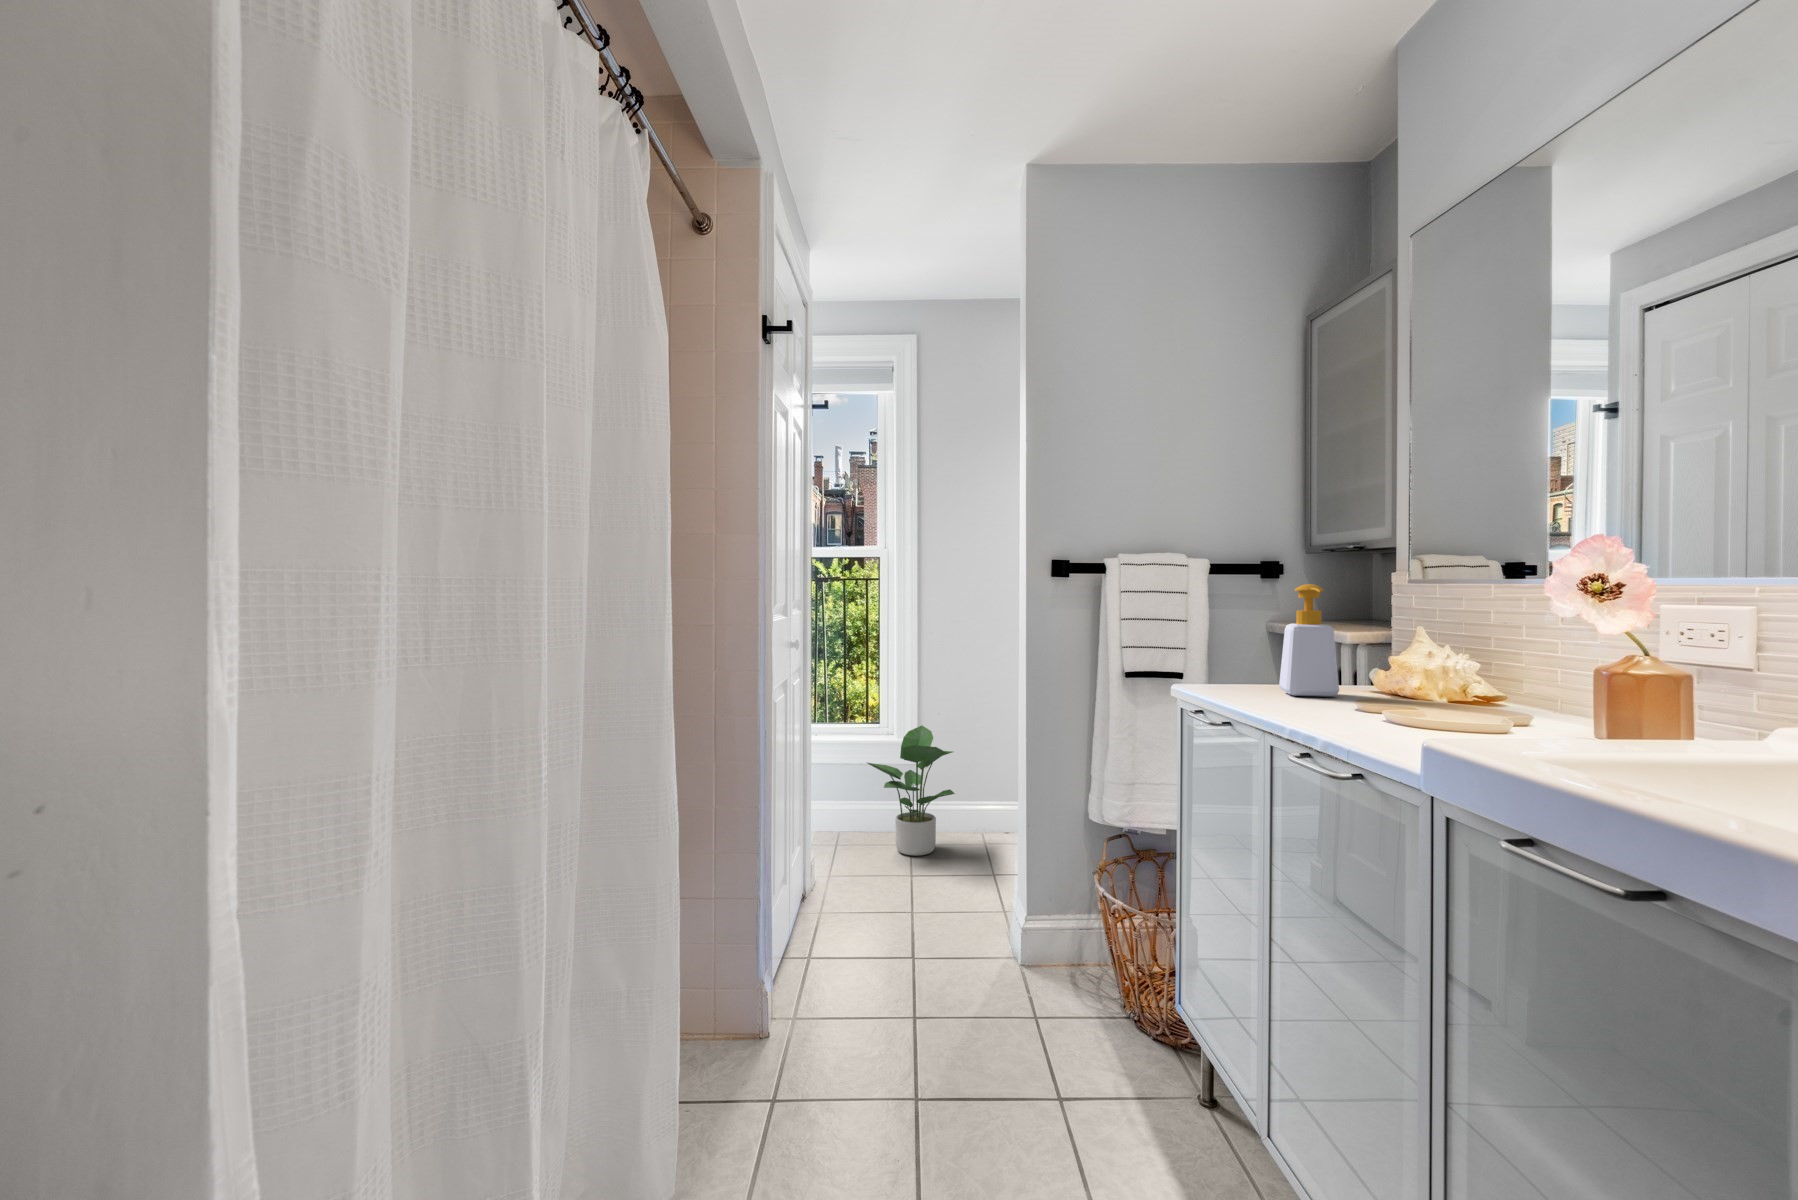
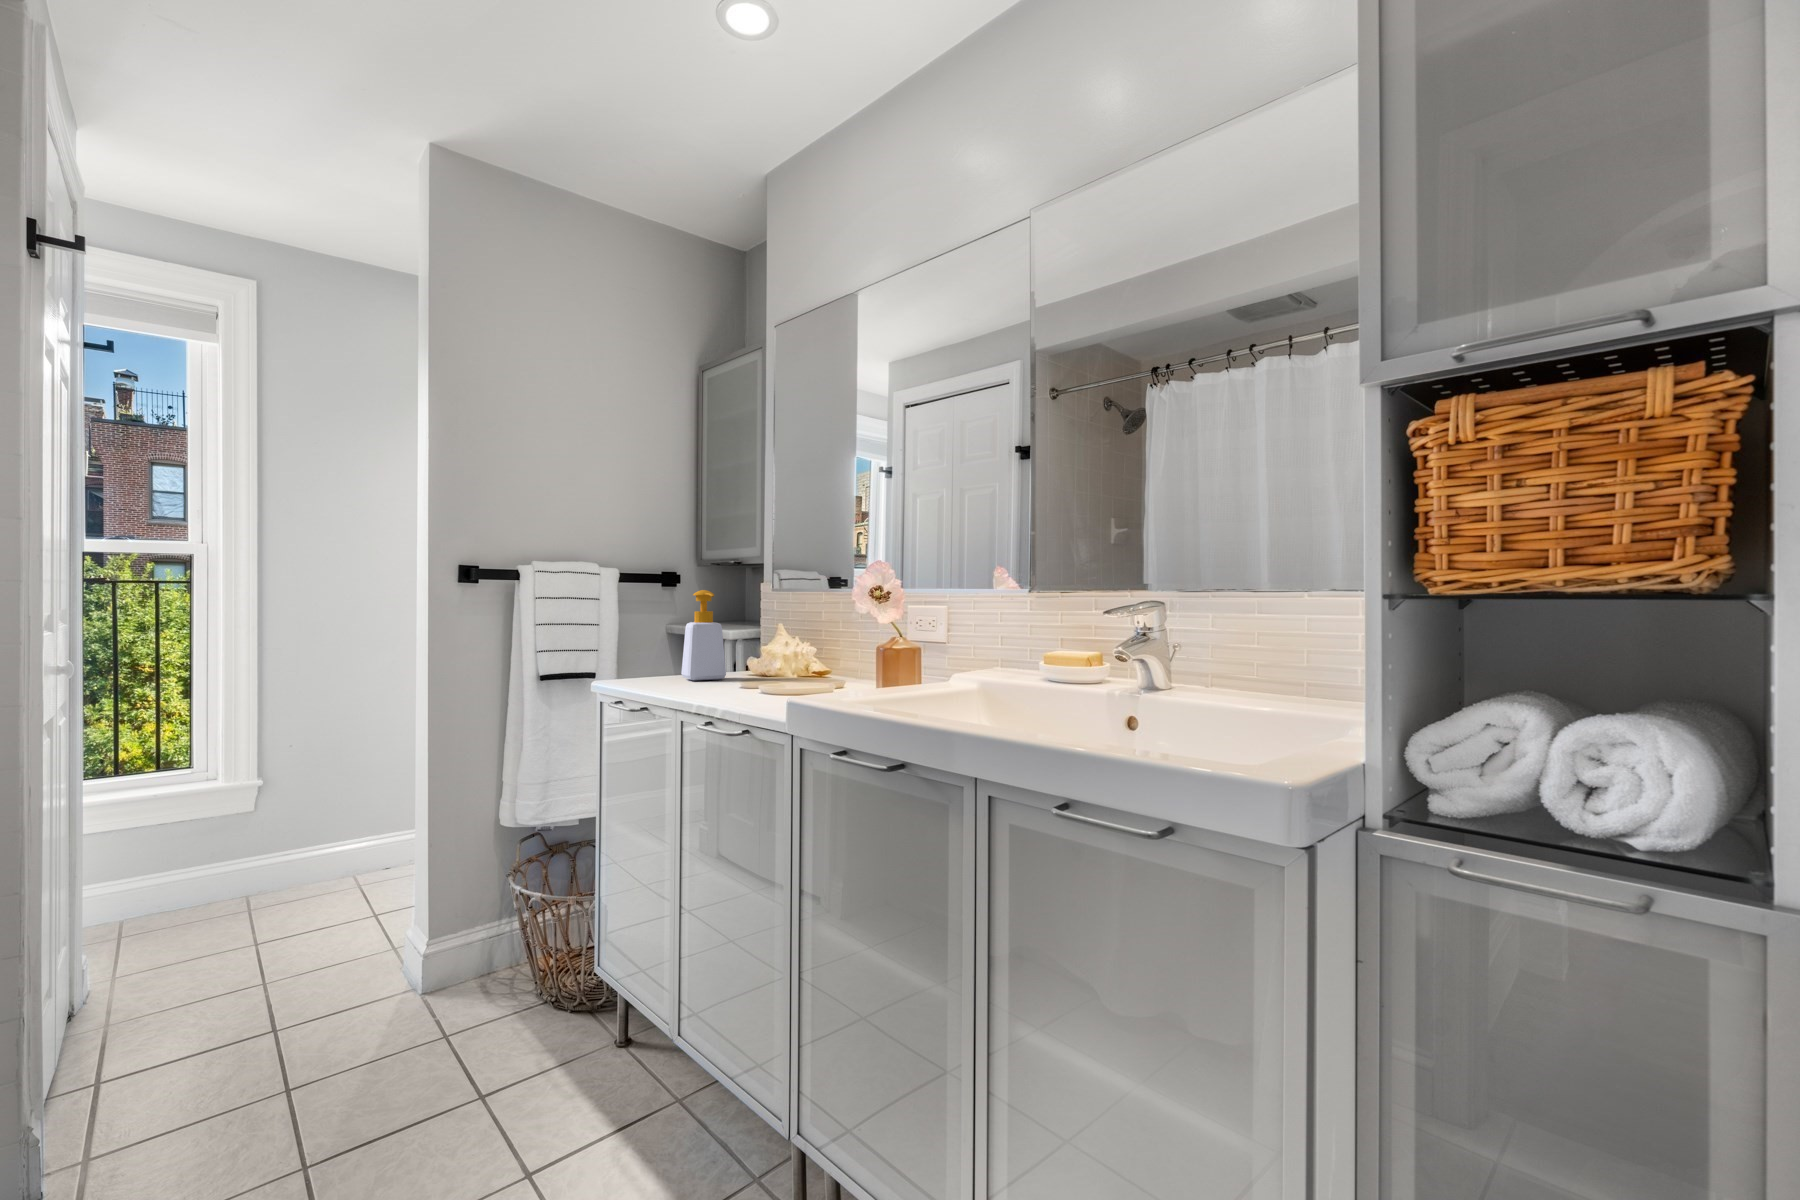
potted plant: present [868,726,955,856] -> none [183,759,321,918]

